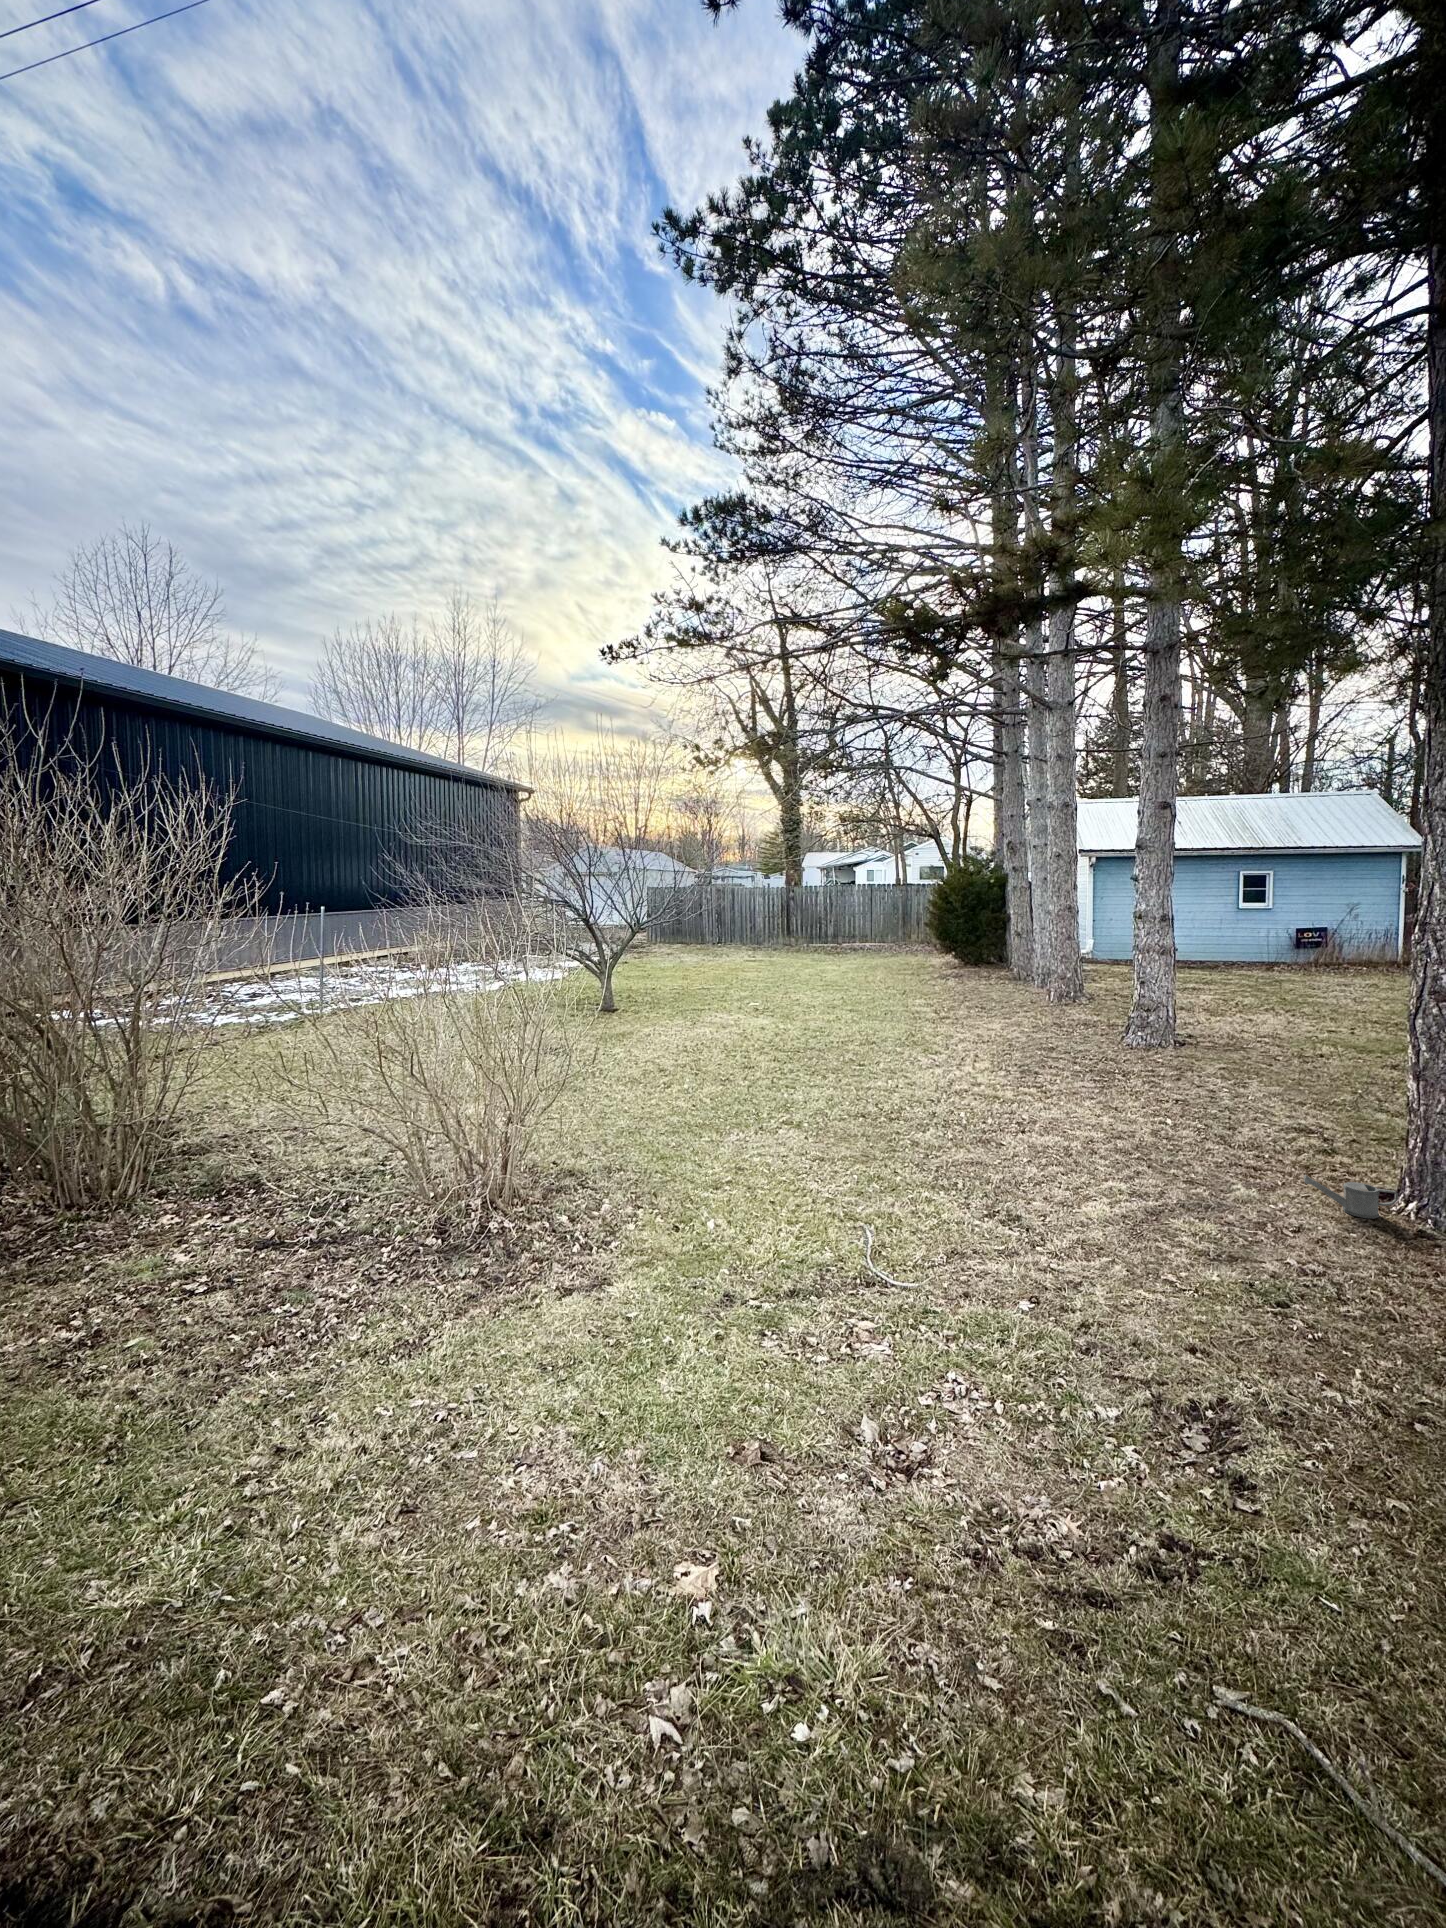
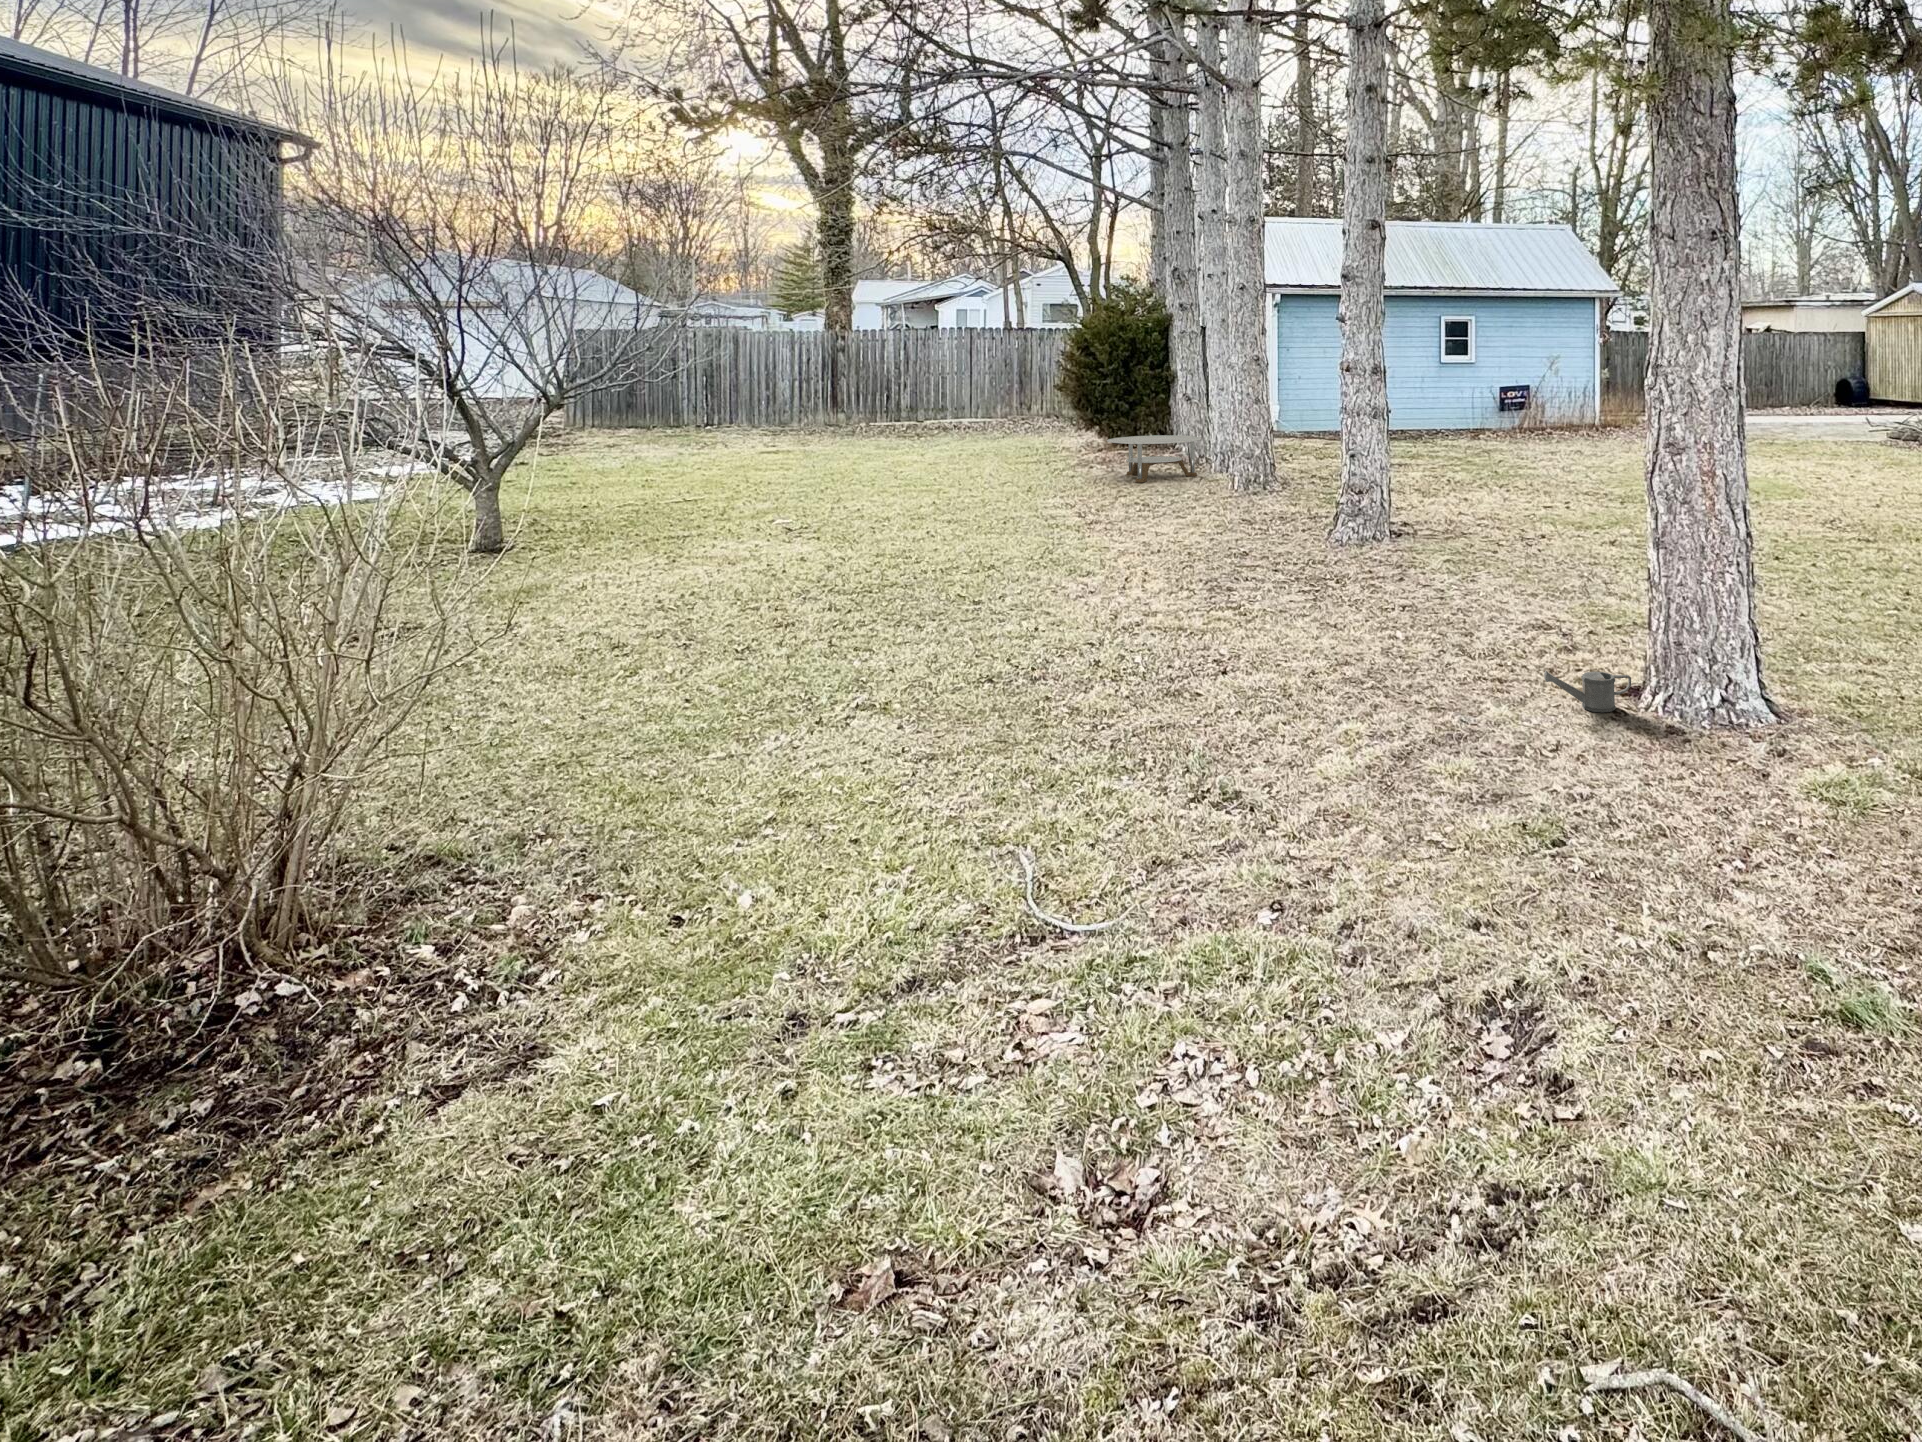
round table: none [961,960,1032,993] -> present [1107,435,1201,483]

